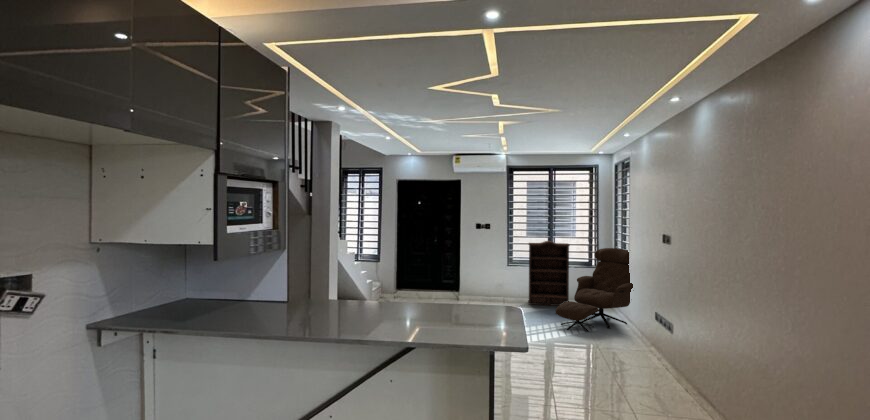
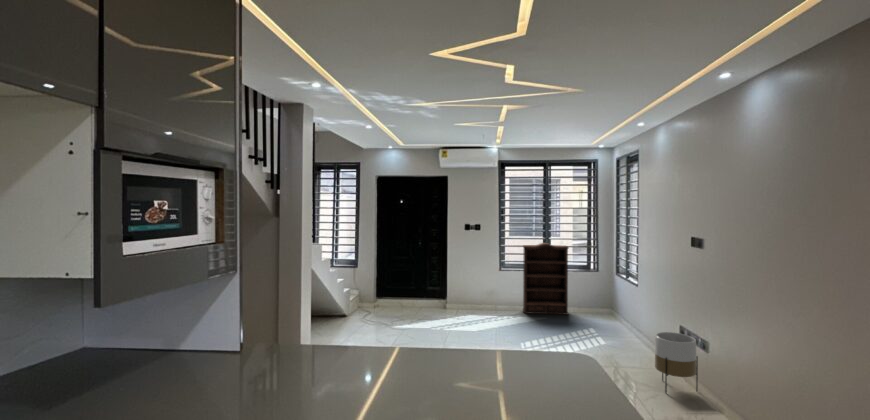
lounge chair: present [556,248,634,332] -> none [559,251,648,347]
planter: none [629,317,665,368] -> present [655,332,698,393]

